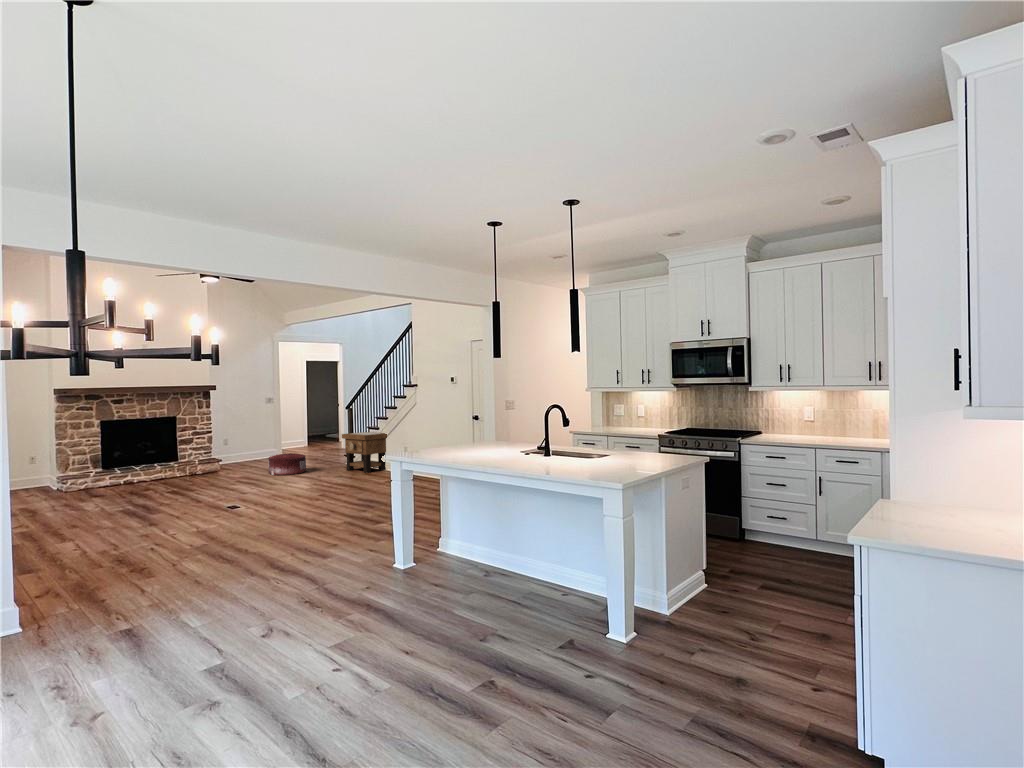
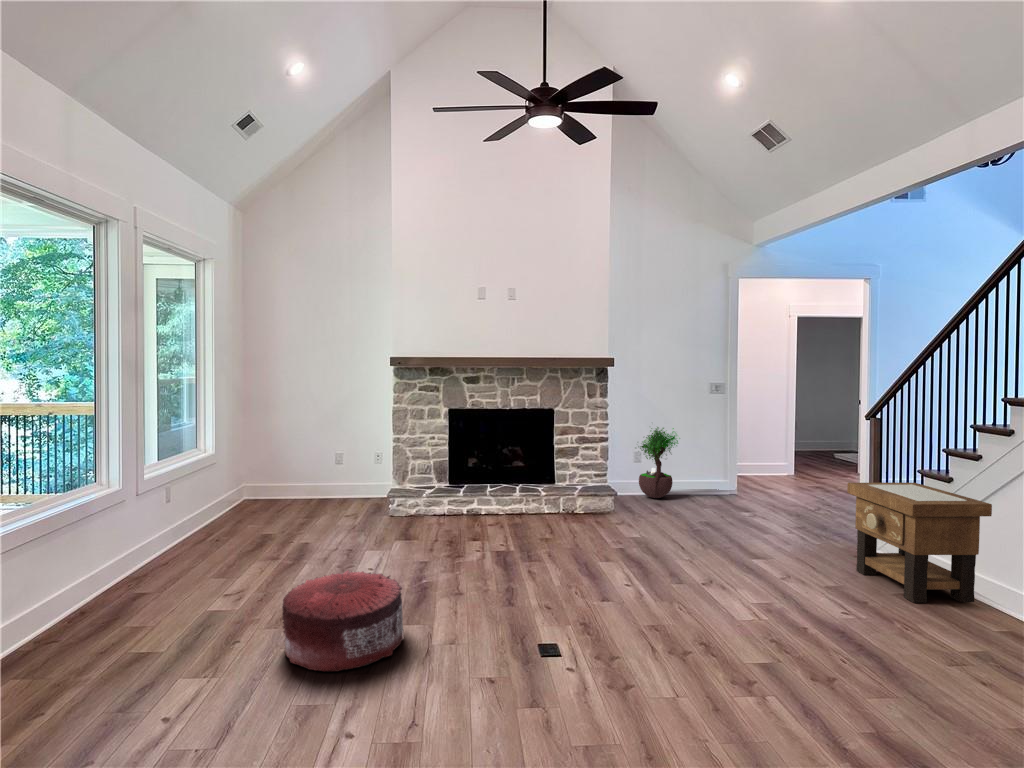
potted tree: none [226,421,253,466] -> present [639,427,680,498]
pouf: present [268,453,307,475] -> present [282,570,404,672]

